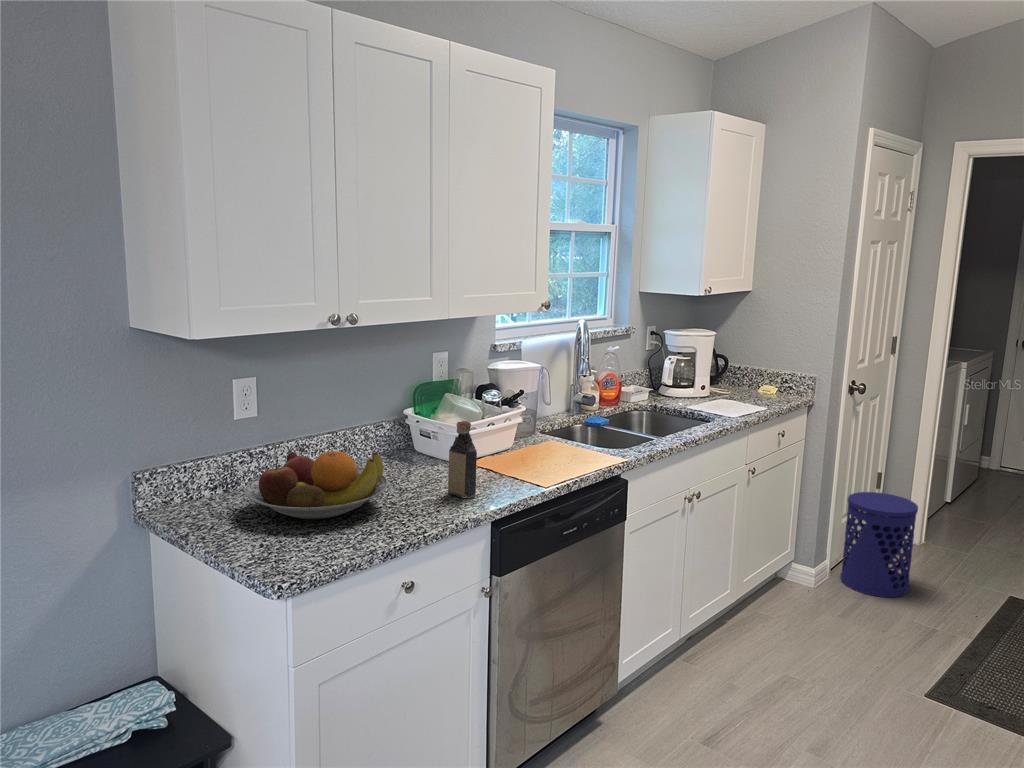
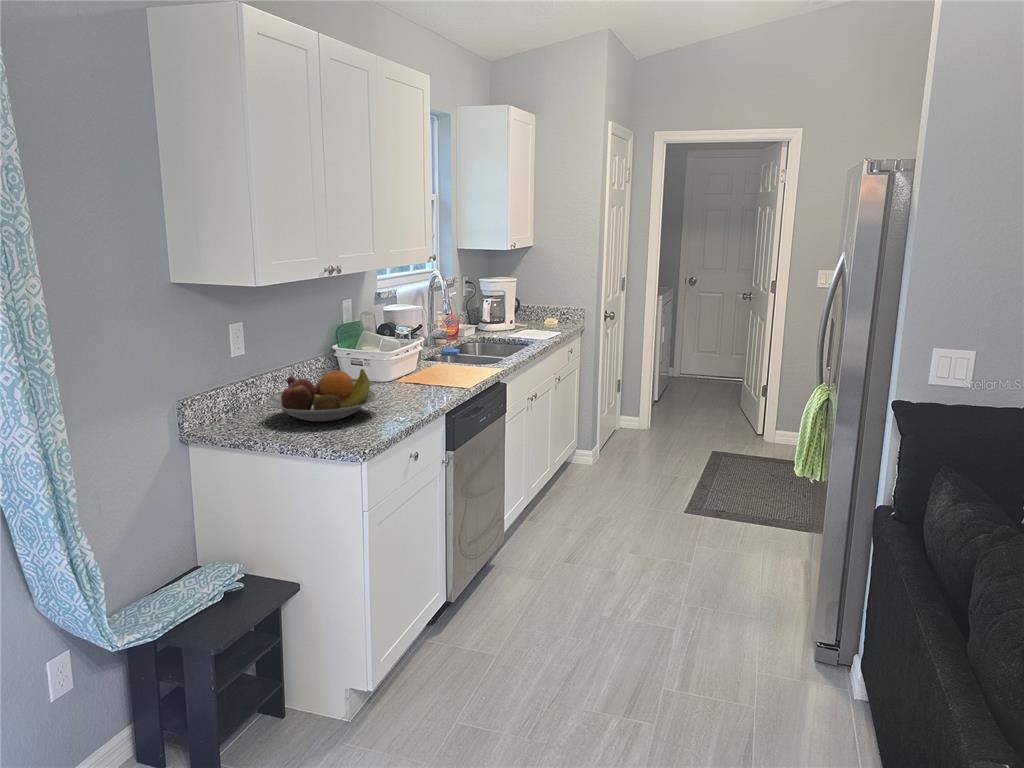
bottle: present [448,421,477,498] -> none [405,343,427,399]
waste bin: present [840,492,918,597] -> none [607,392,656,464]

